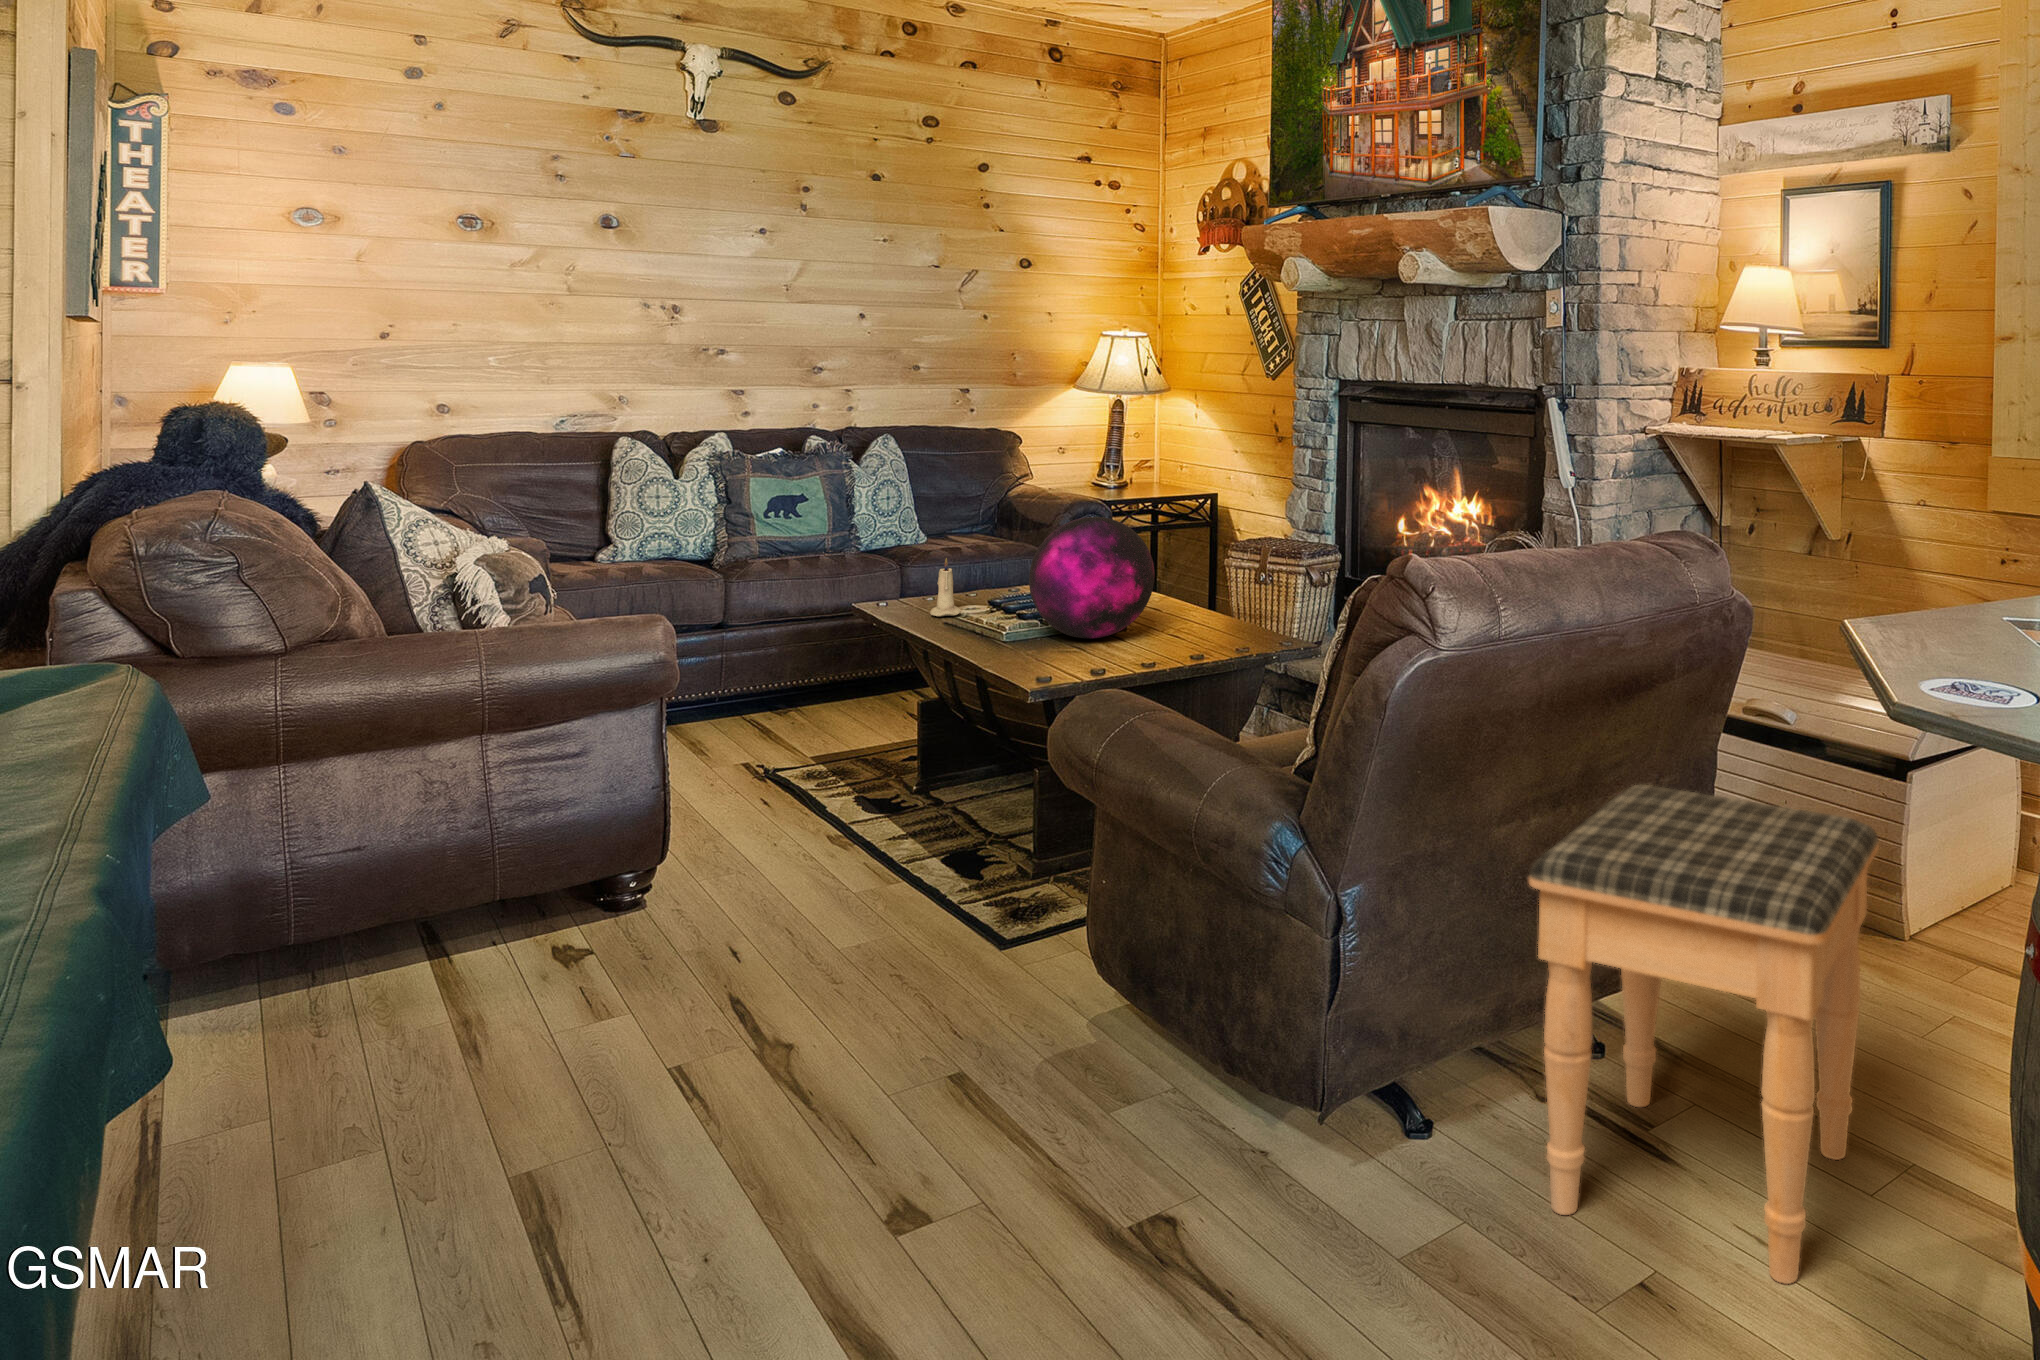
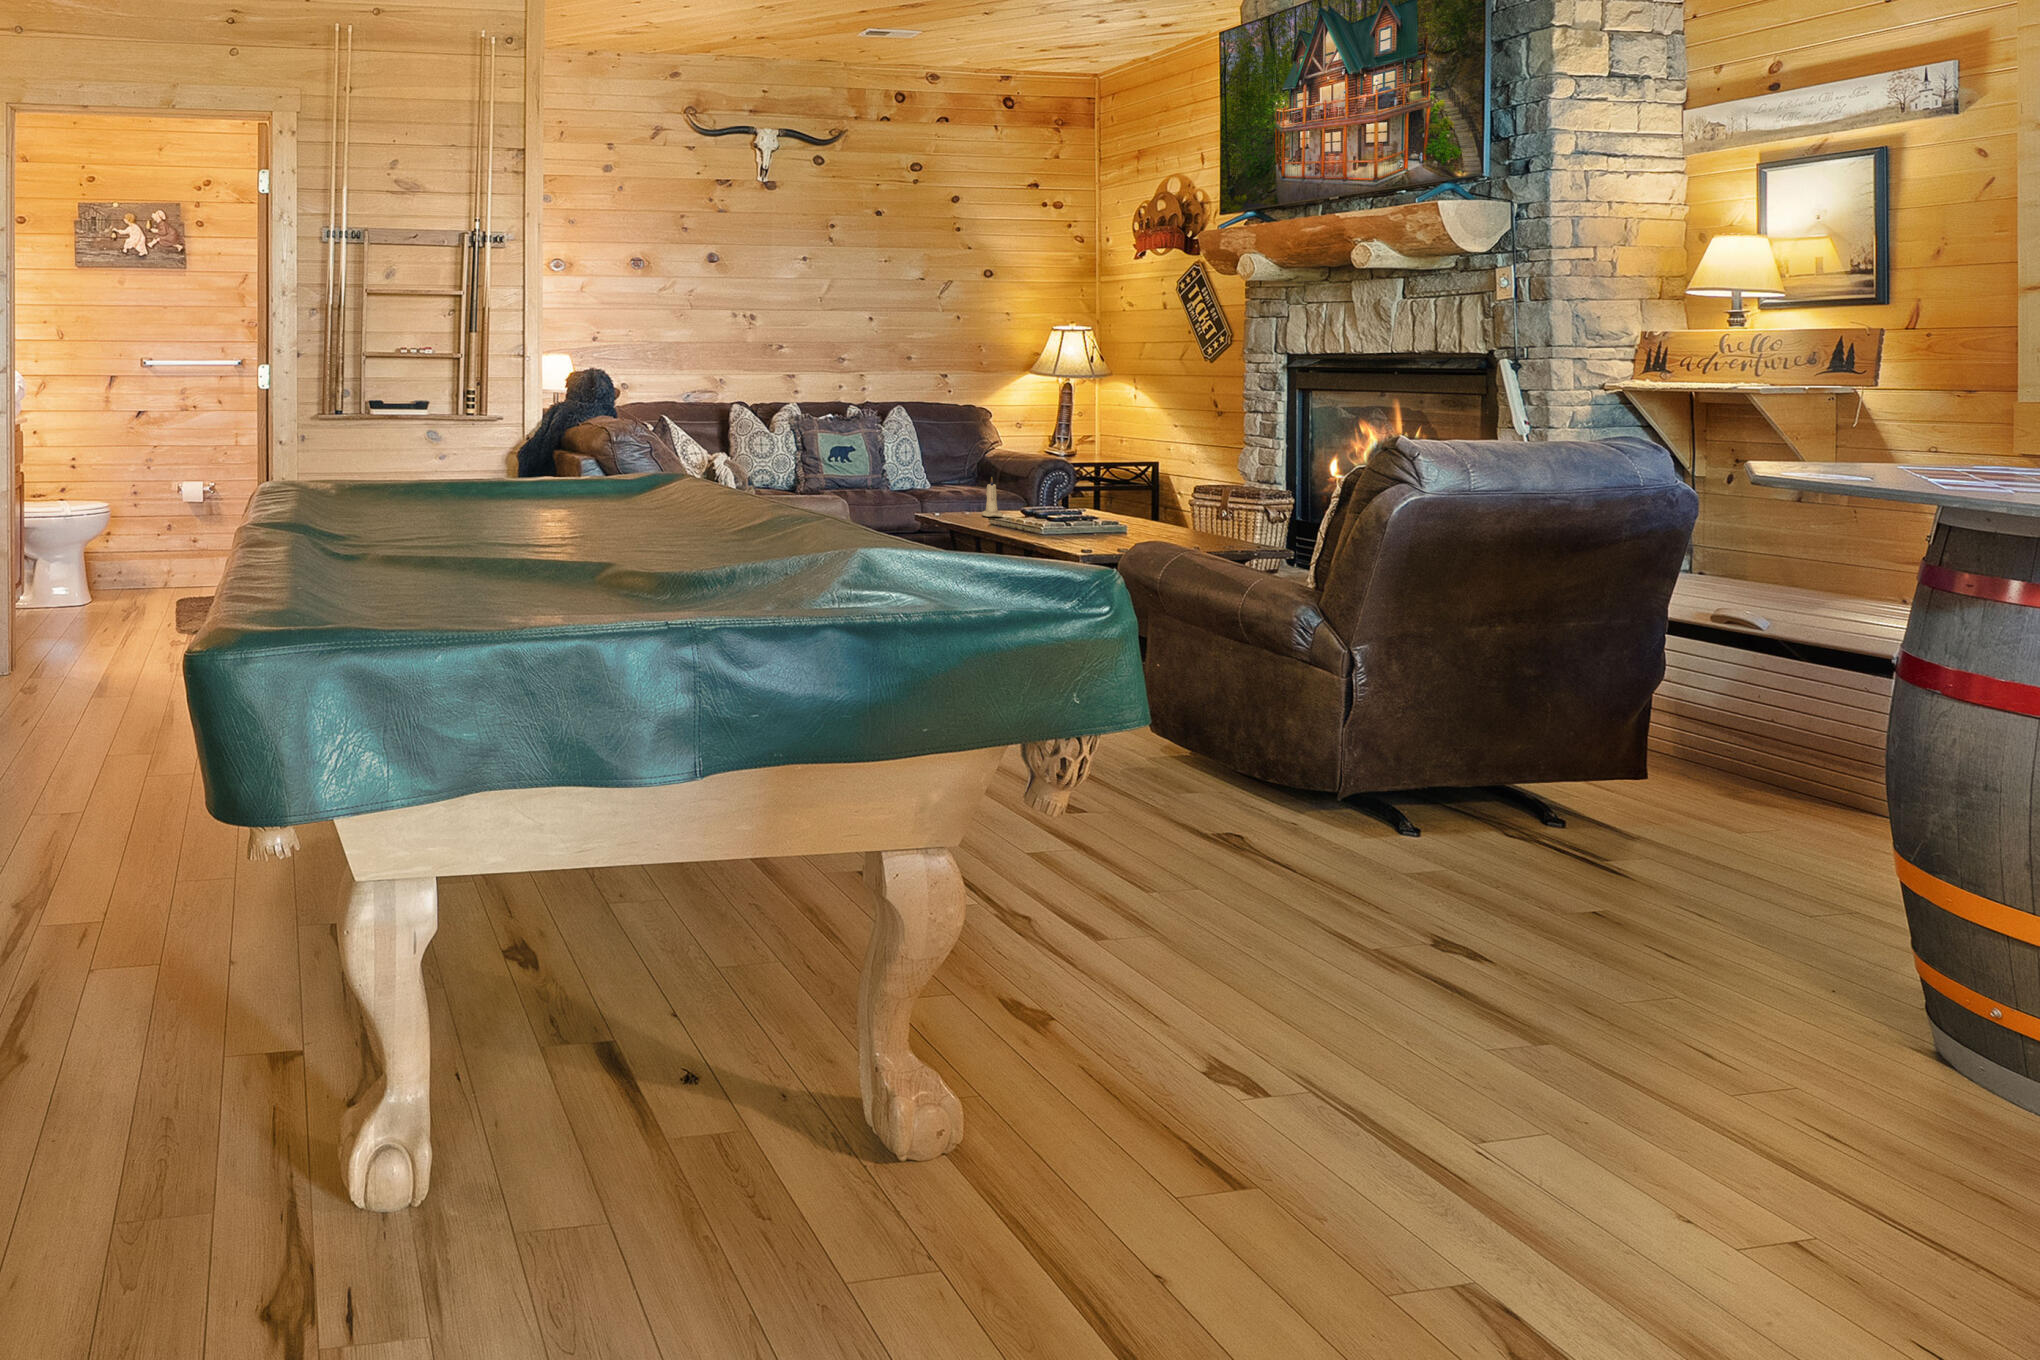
decorative orb: present [1029,517,1155,639] -> none [1060,447,1153,533]
footstool: present [1529,785,1879,1284] -> none [1493,607,1805,909]

